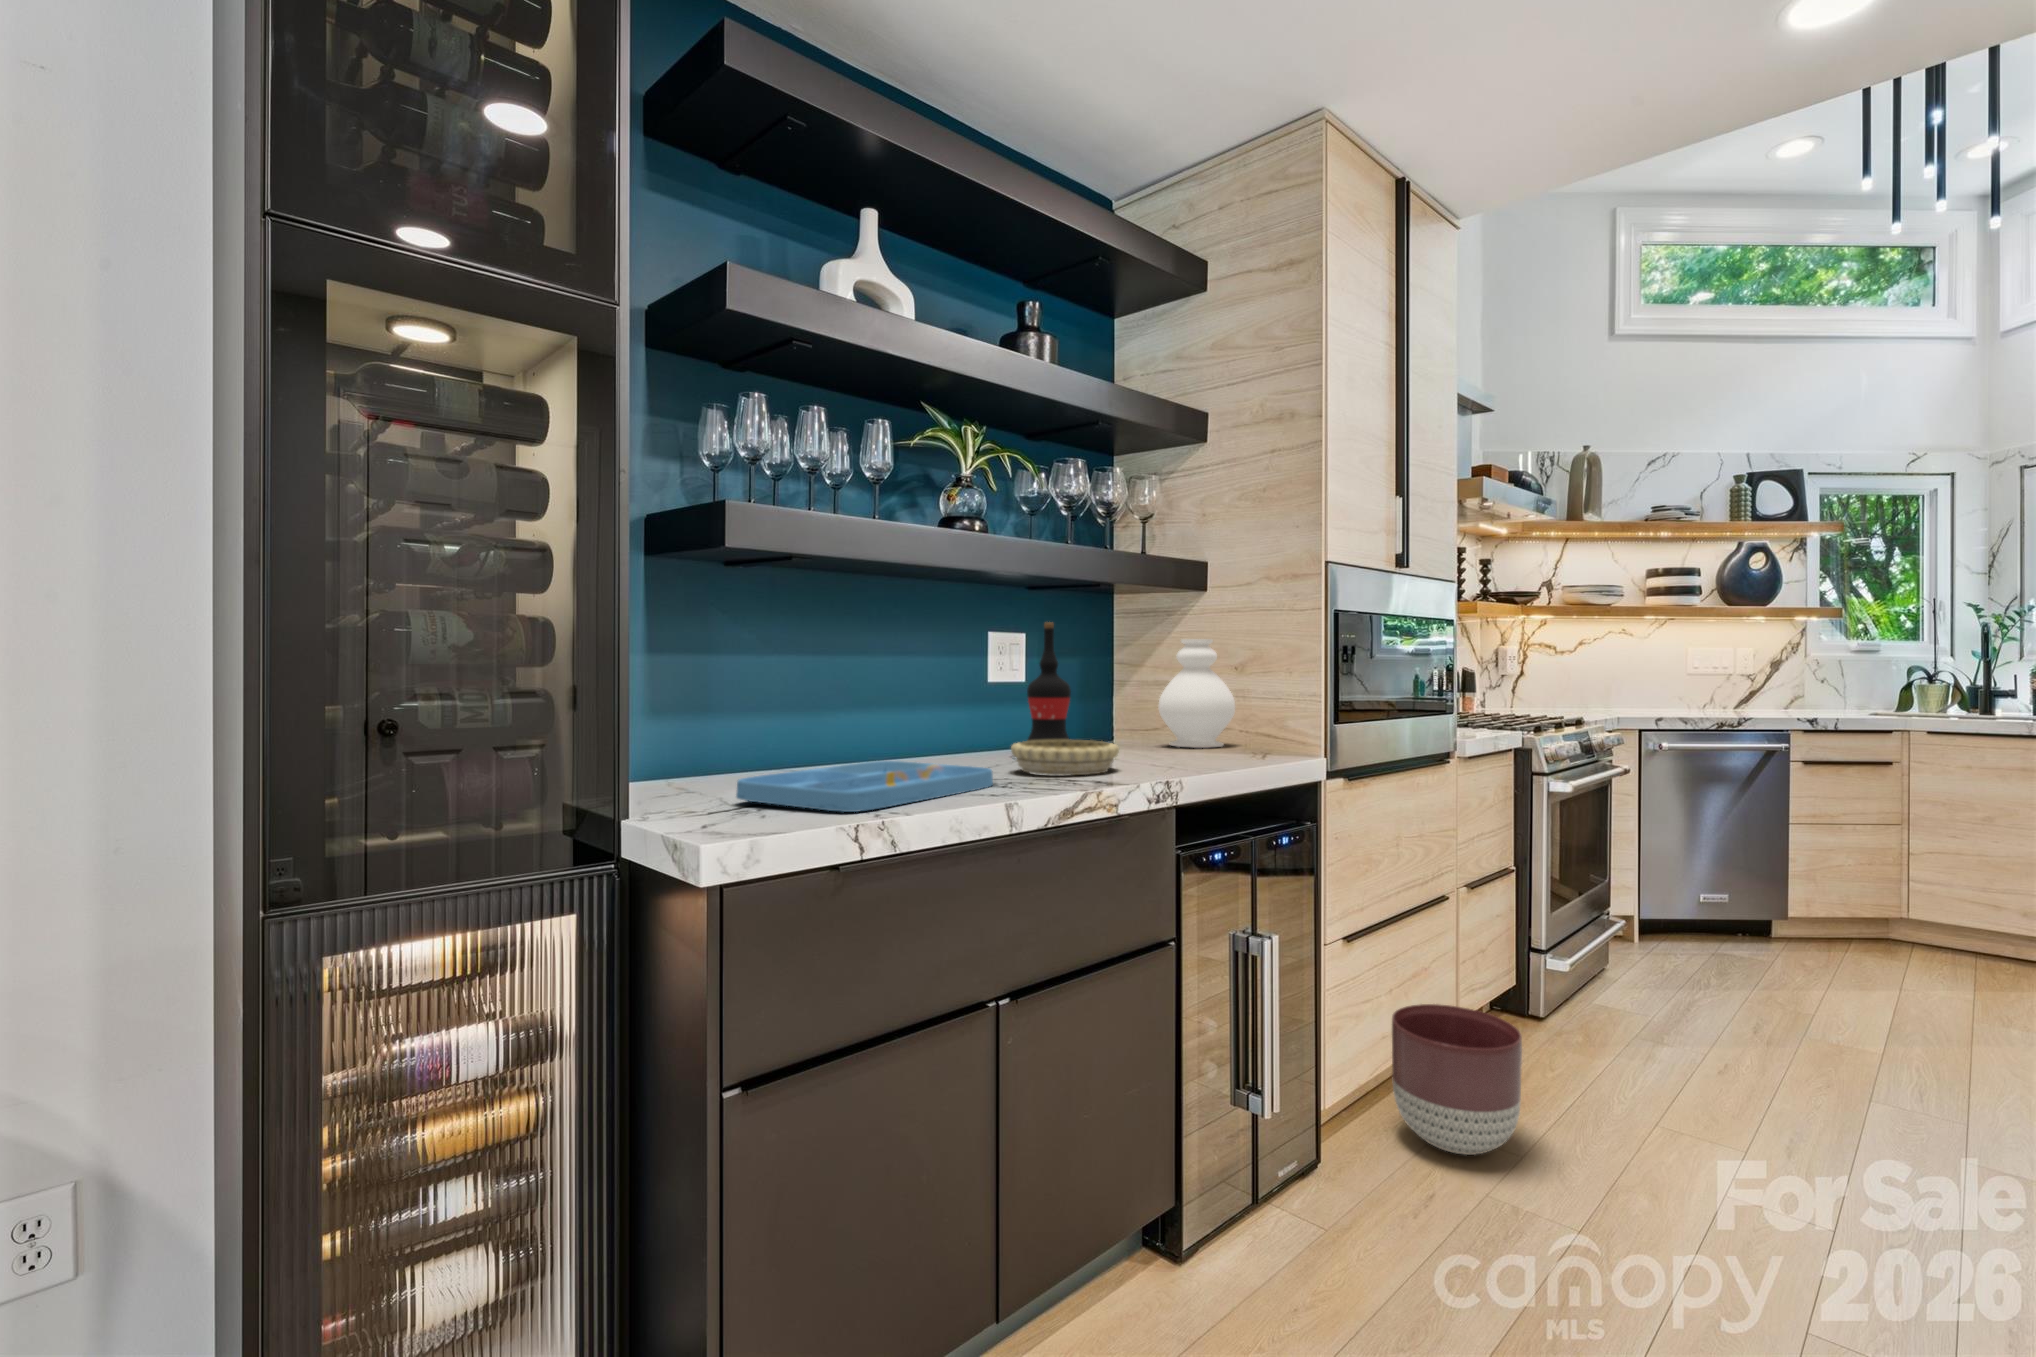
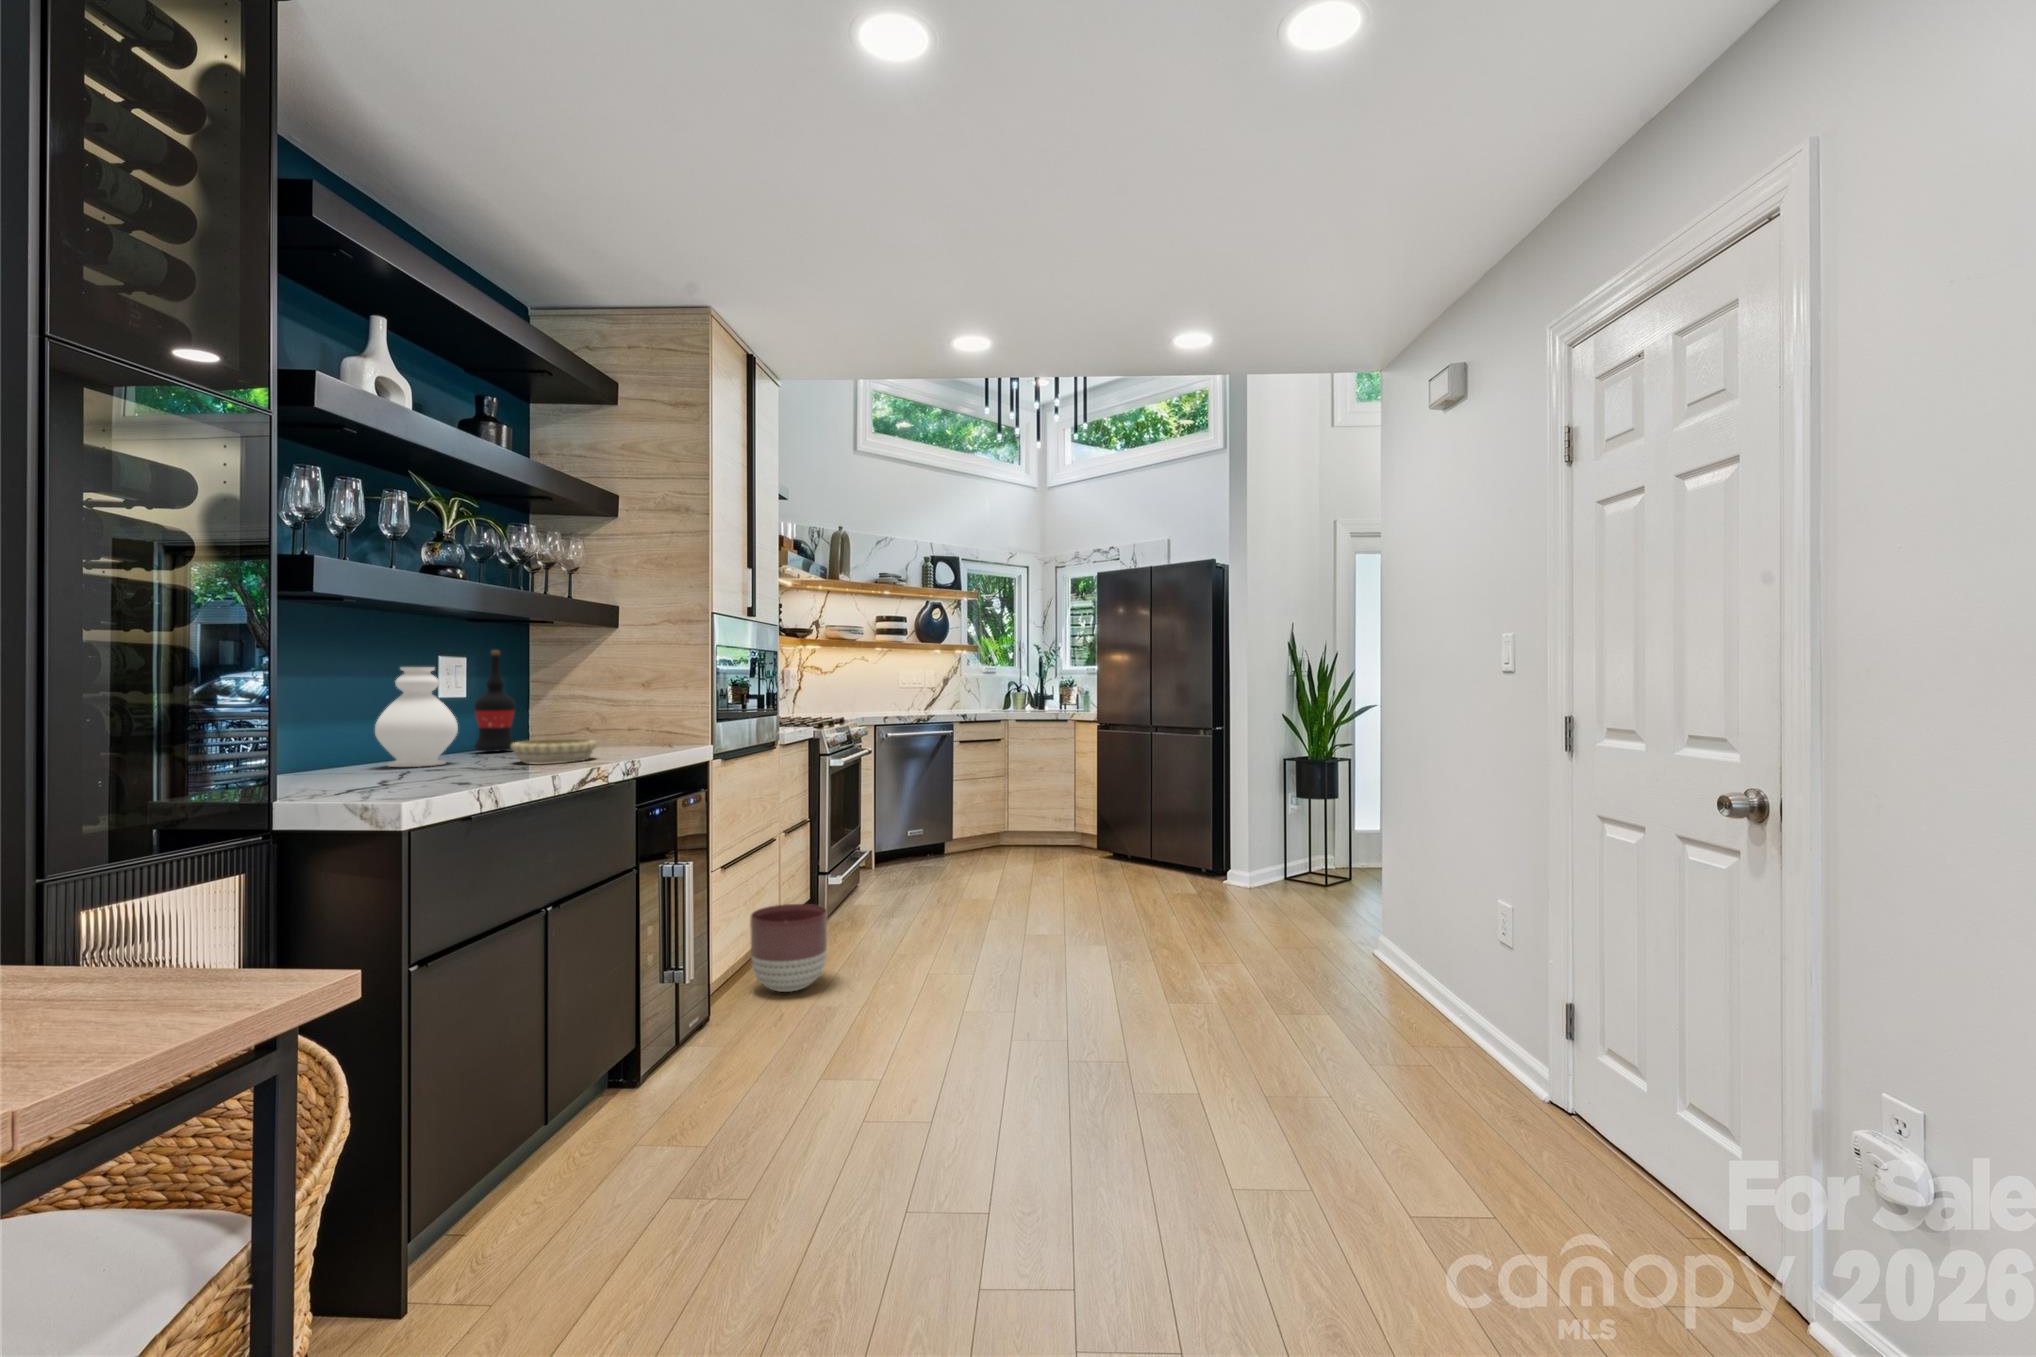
decorative vase: present [1159,639,1235,748] -> present [375,667,458,767]
tray: present [736,761,993,812] -> none [337,759,524,789]

